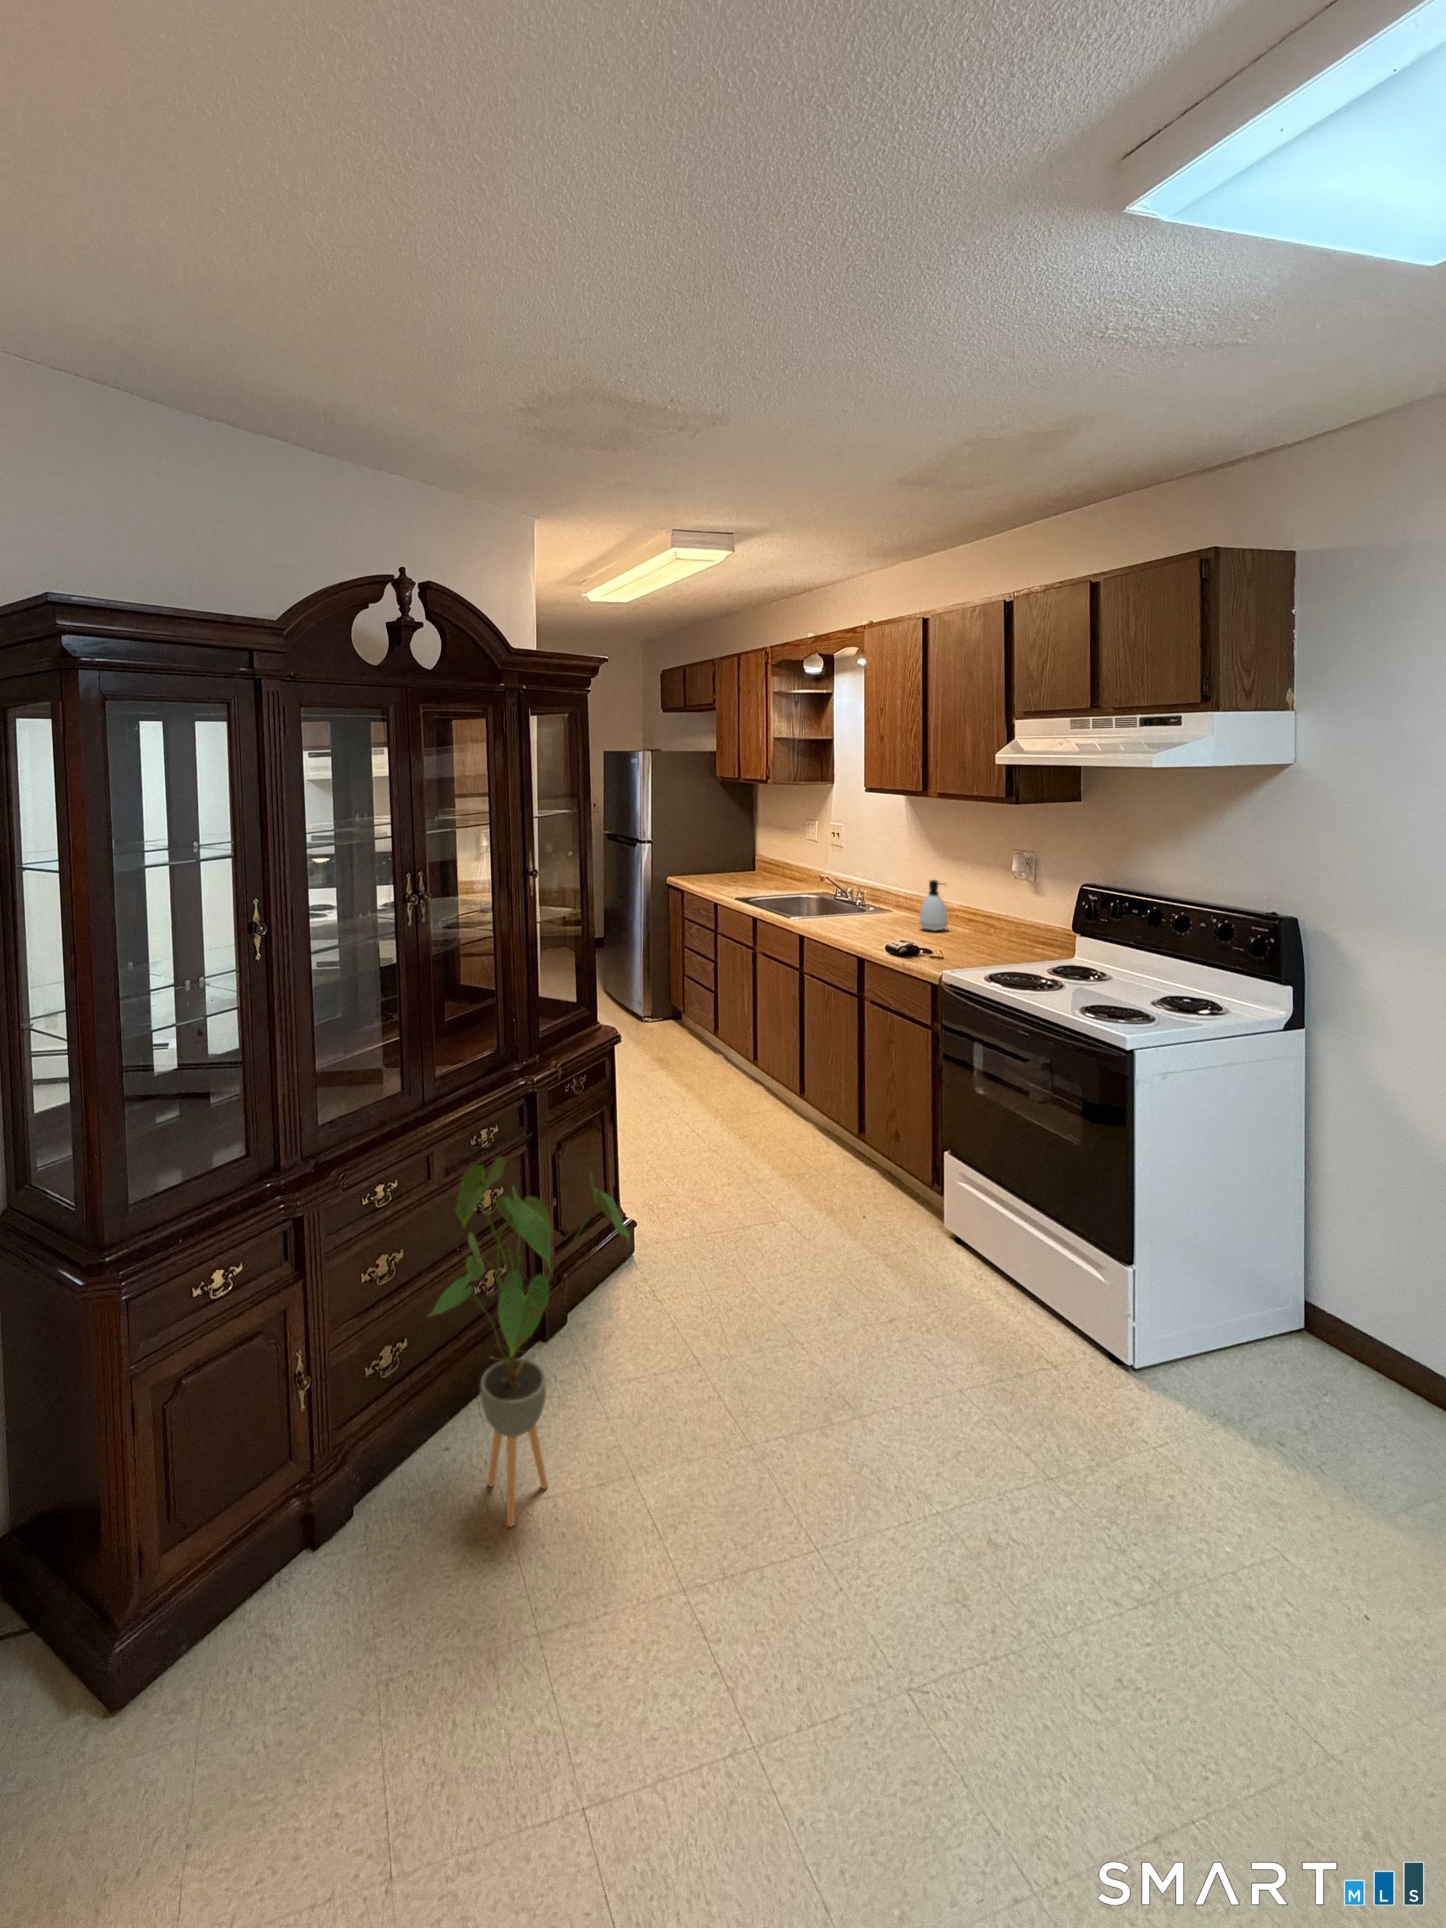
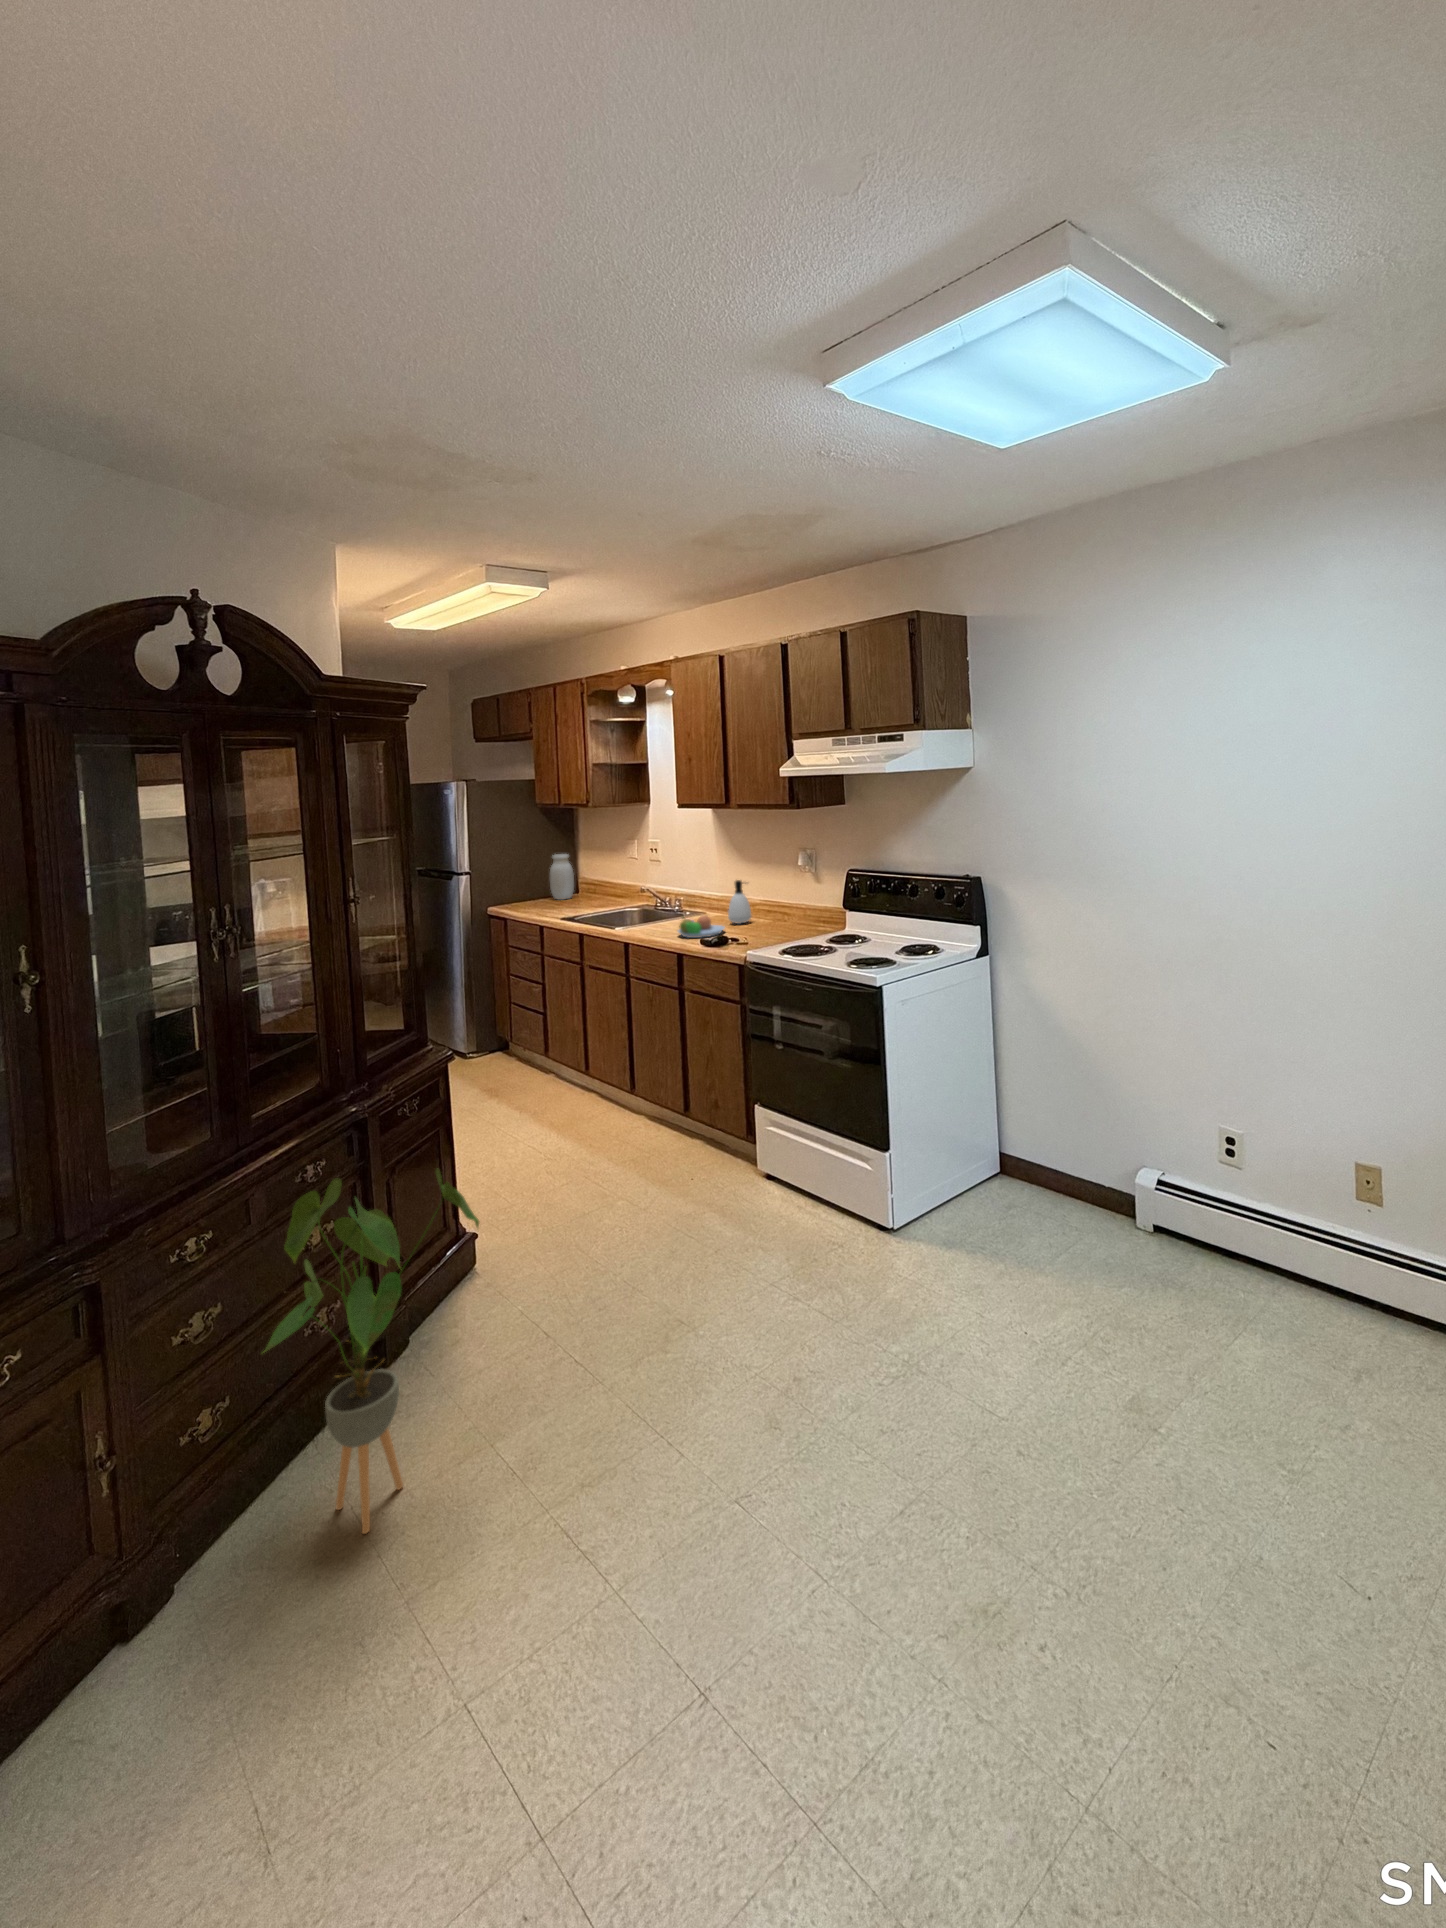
jar: none [726,829,750,877] -> present [550,854,574,900]
fruit bowl: none [858,915,916,943] -> present [678,915,724,938]

